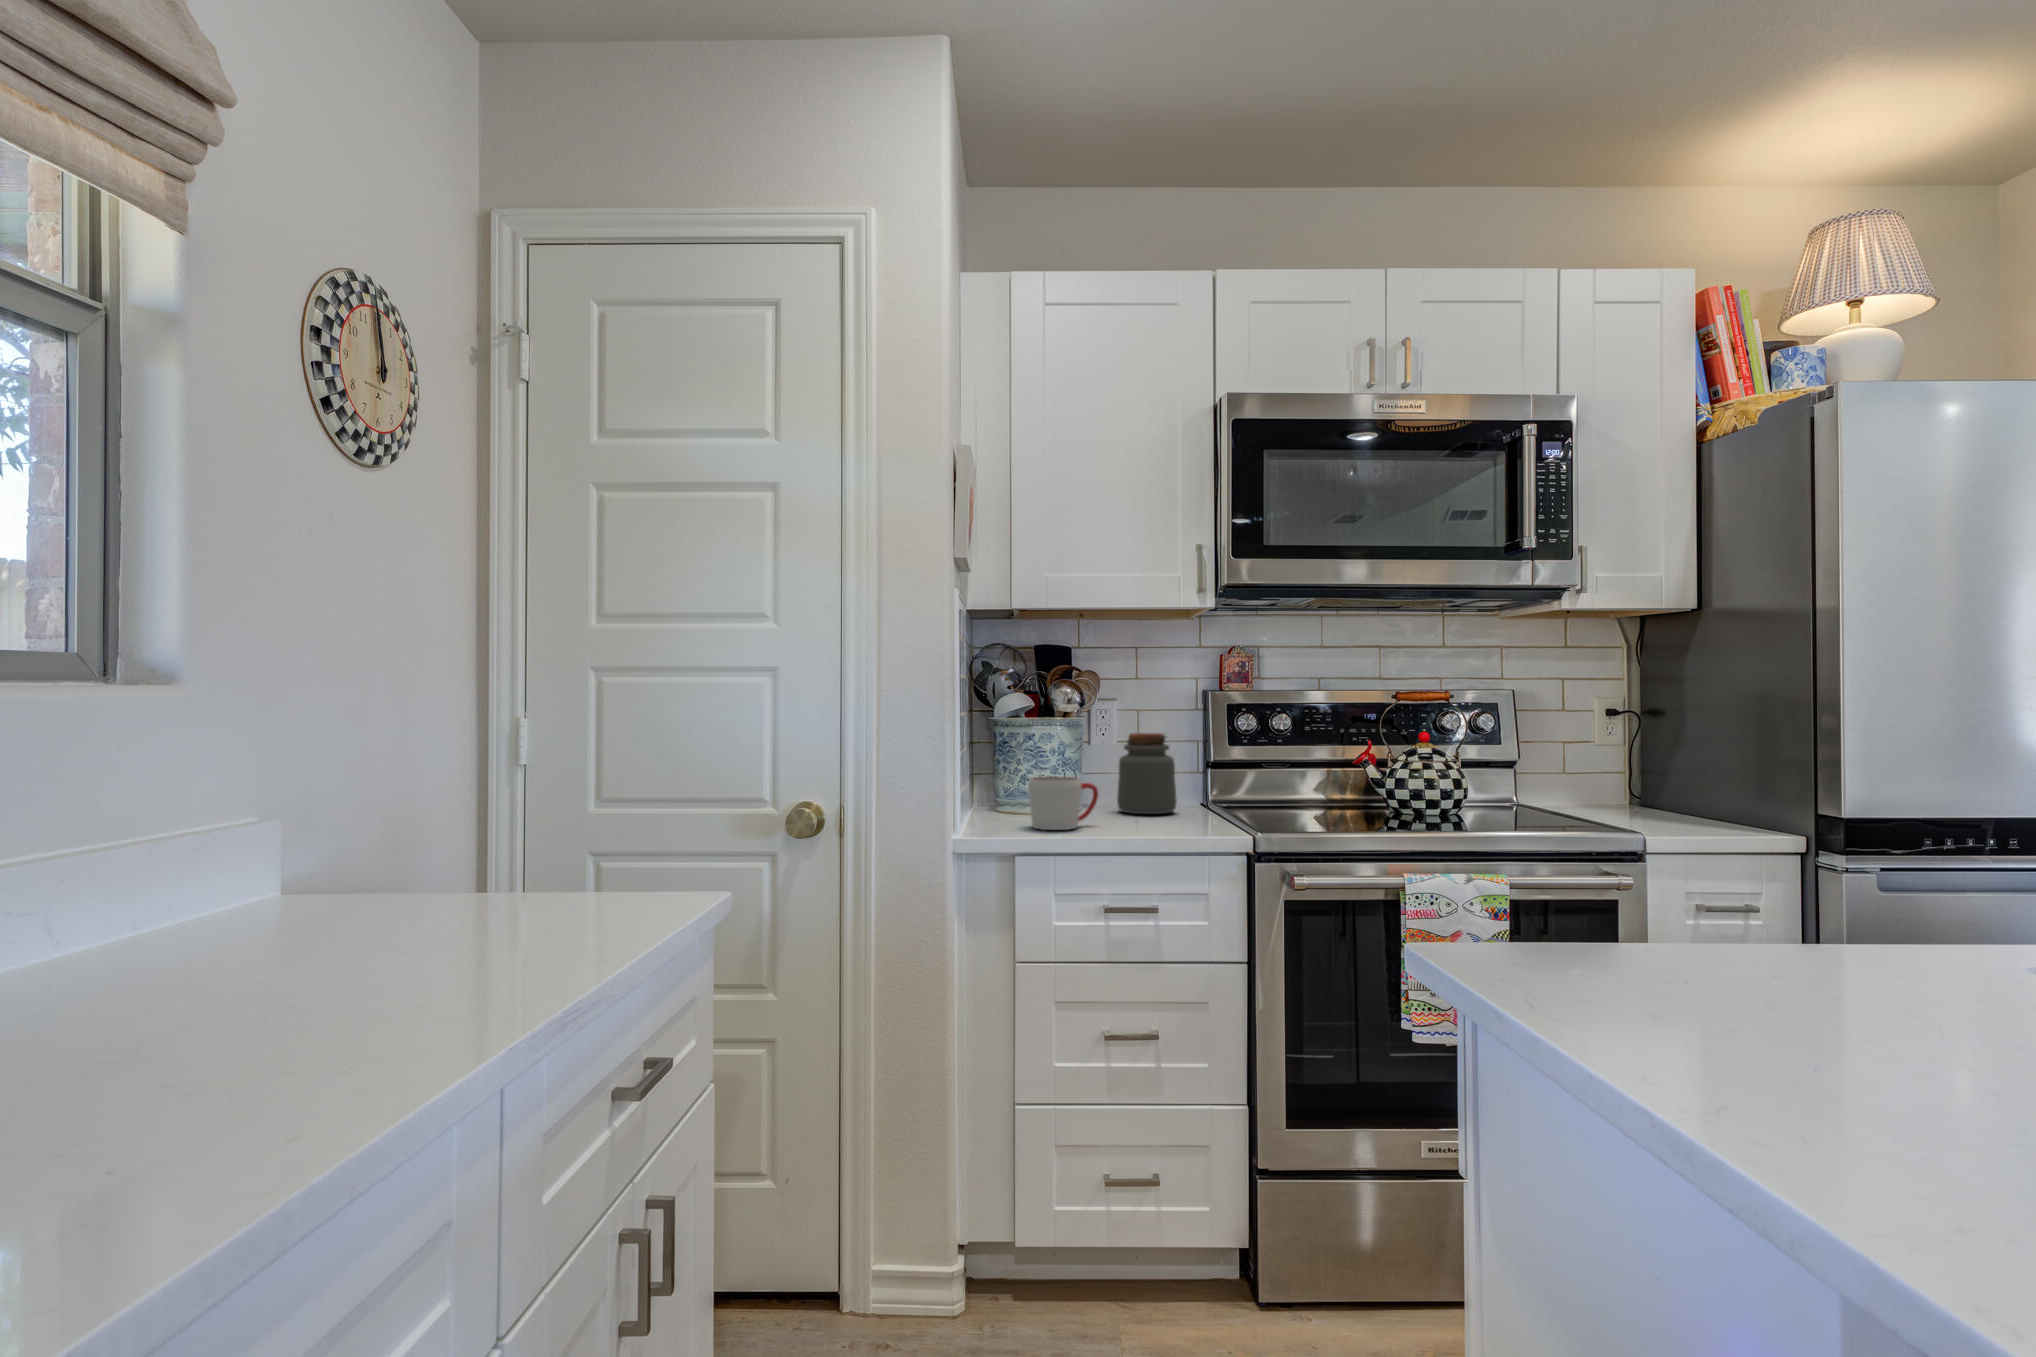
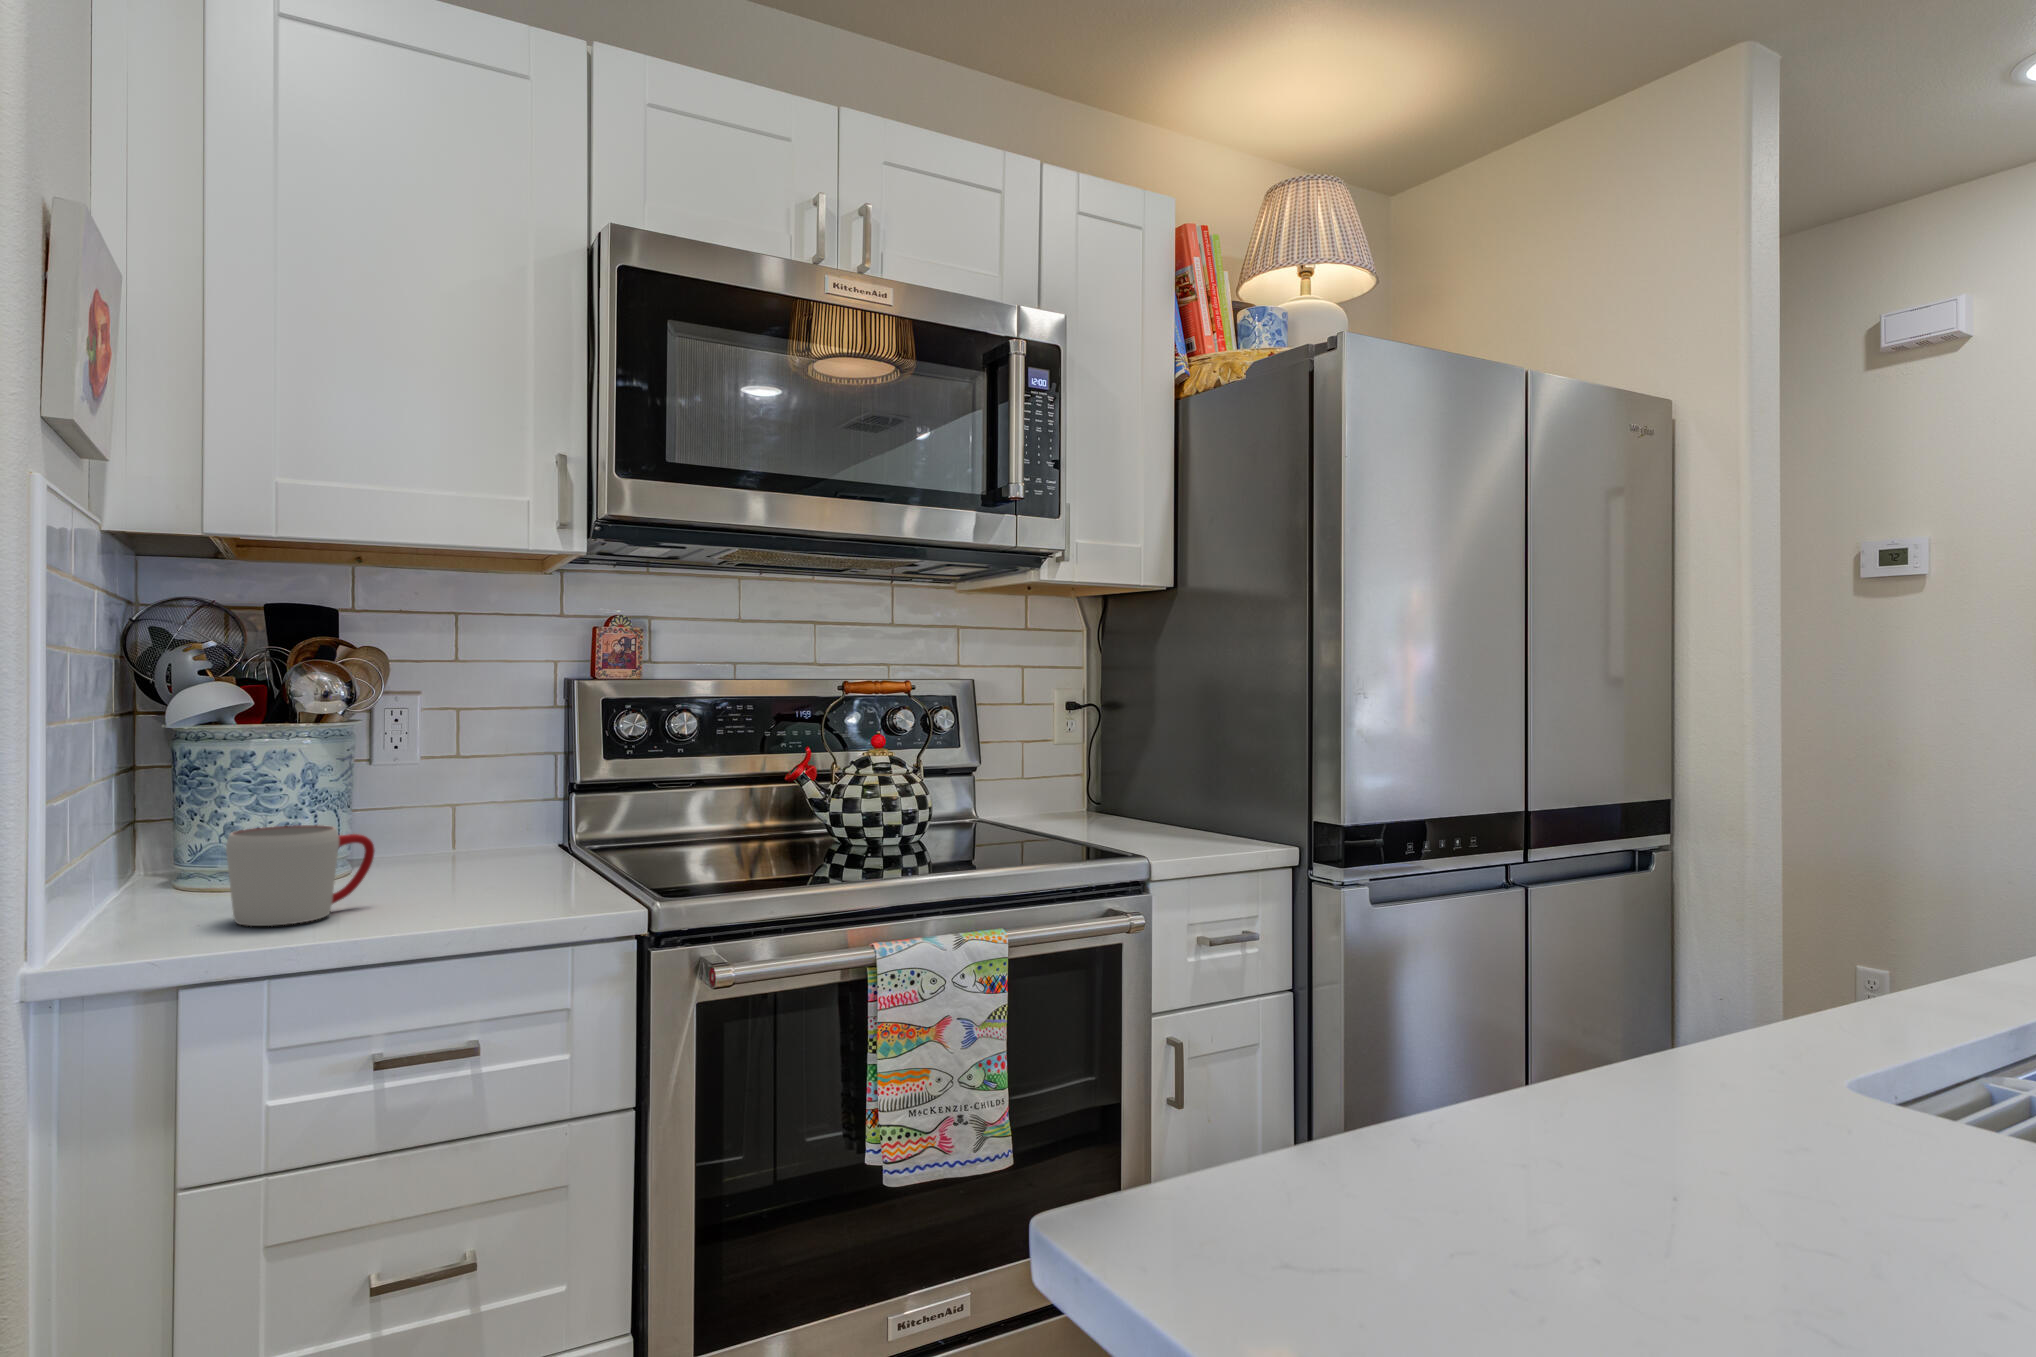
jar: present [1117,733,1177,814] -> none [417,744,521,876]

